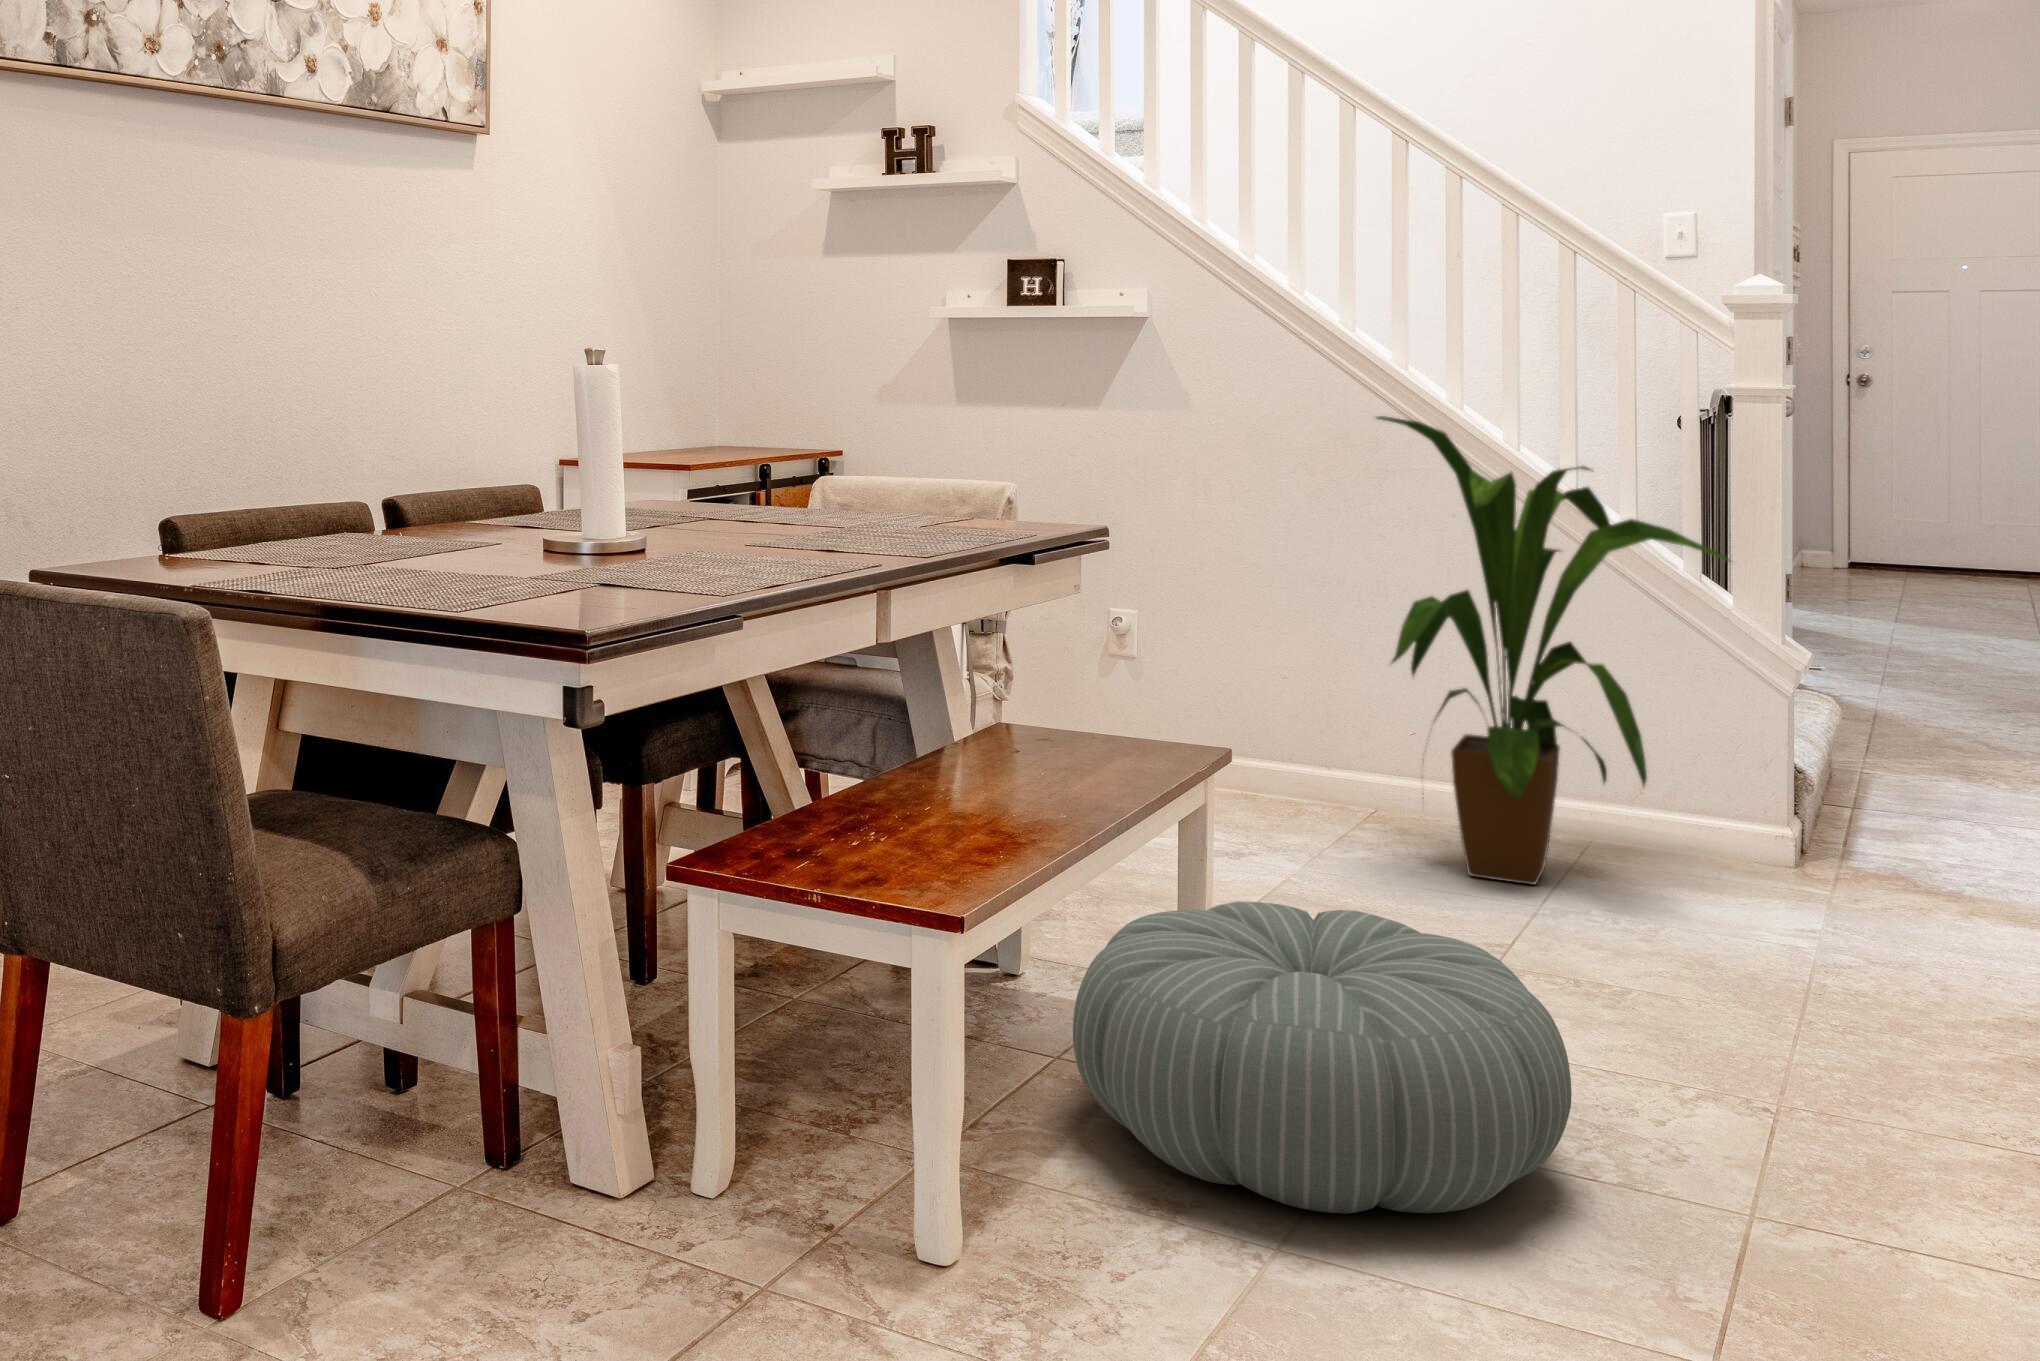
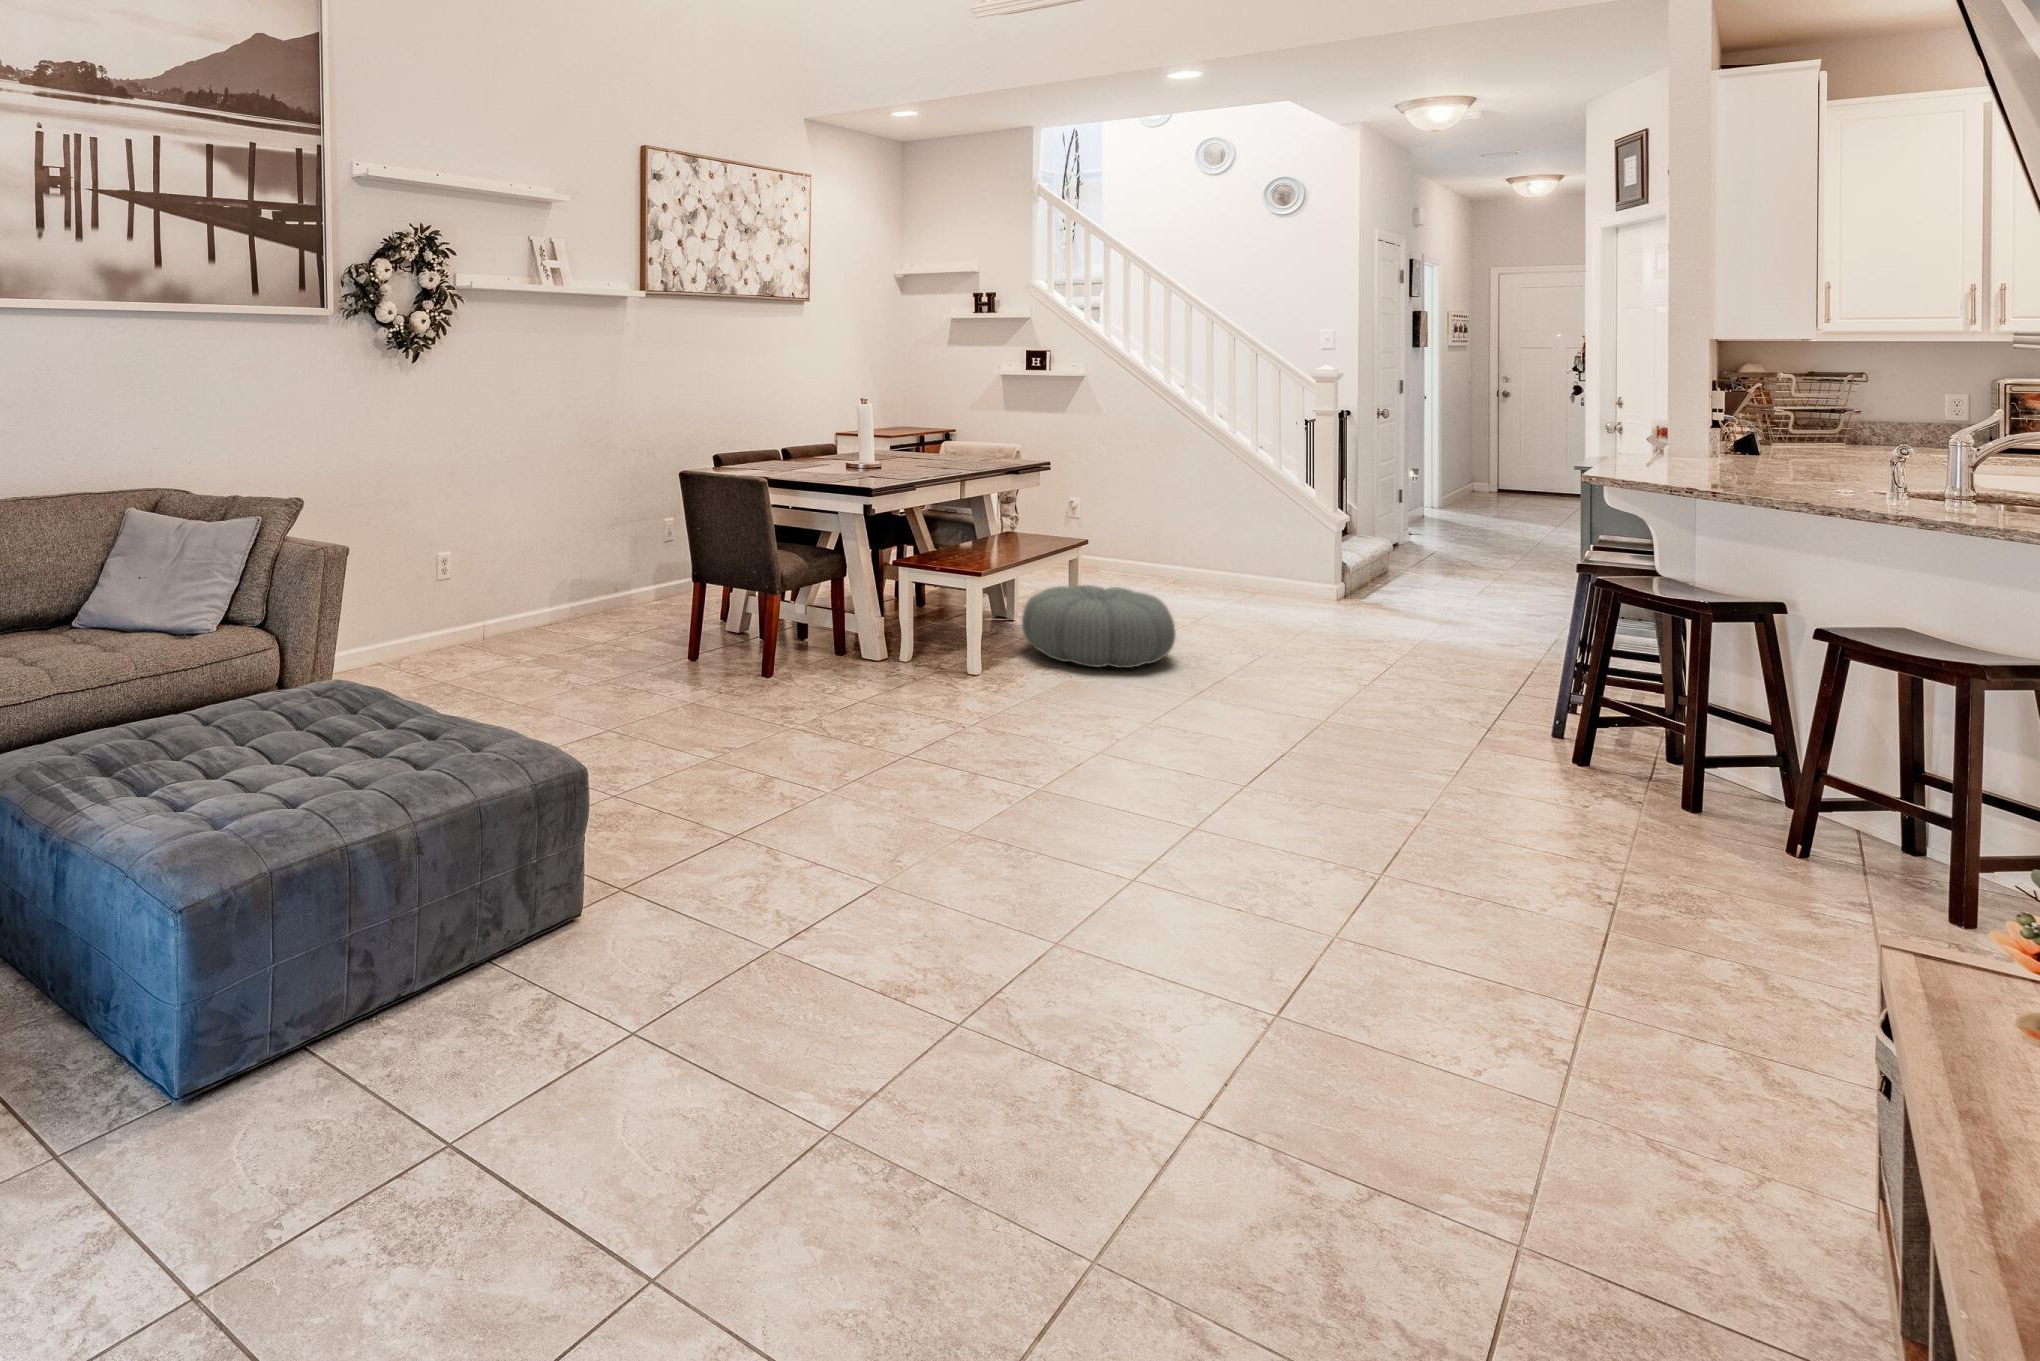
house plant: present [1377,416,1730,885] -> none [1163,420,1304,602]

